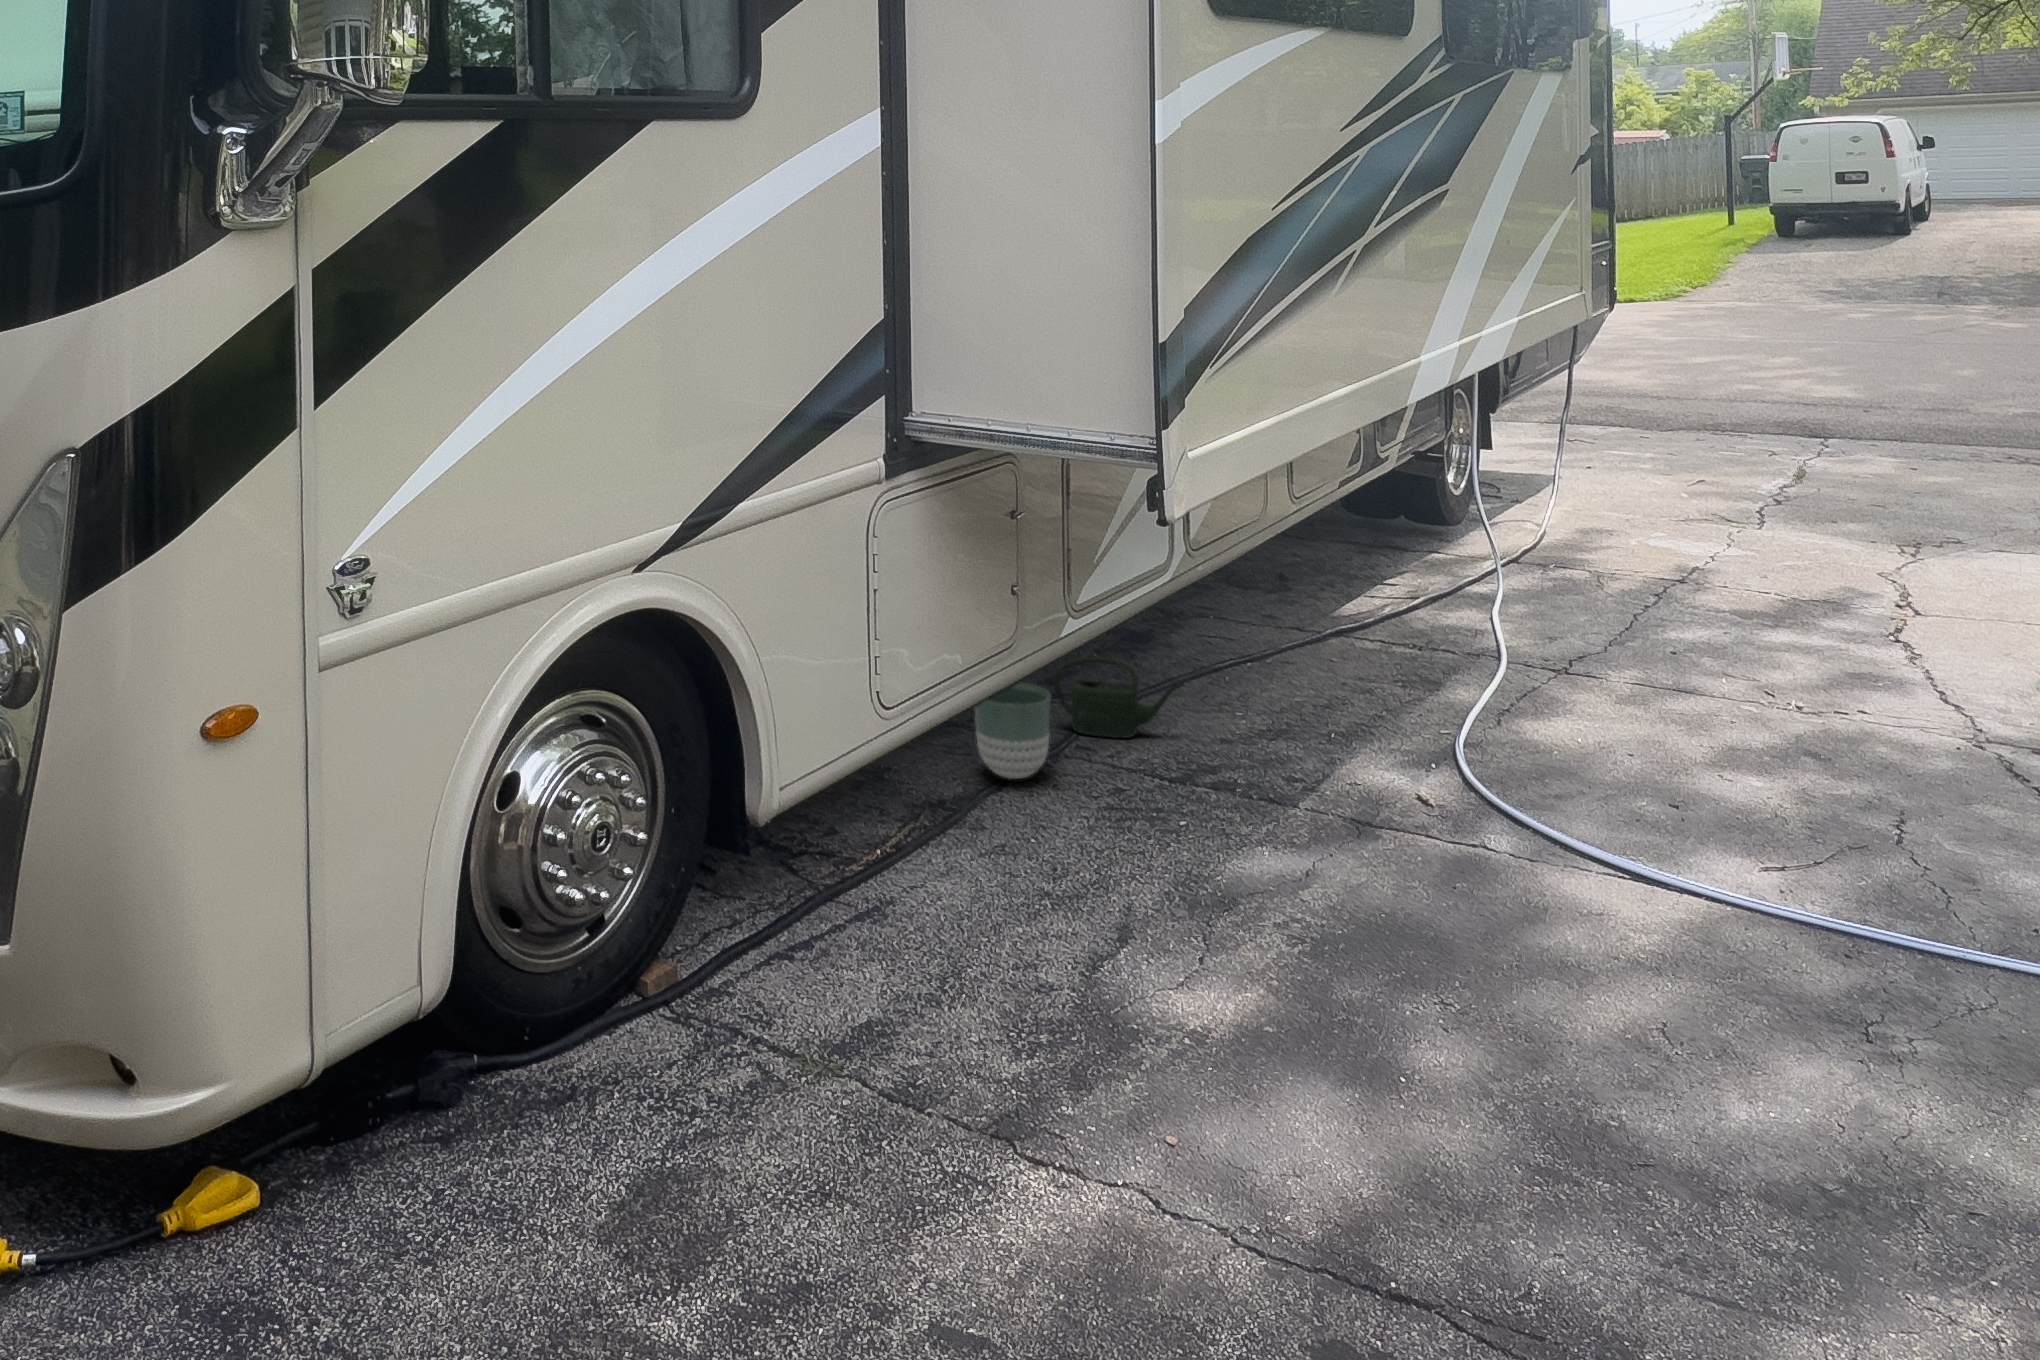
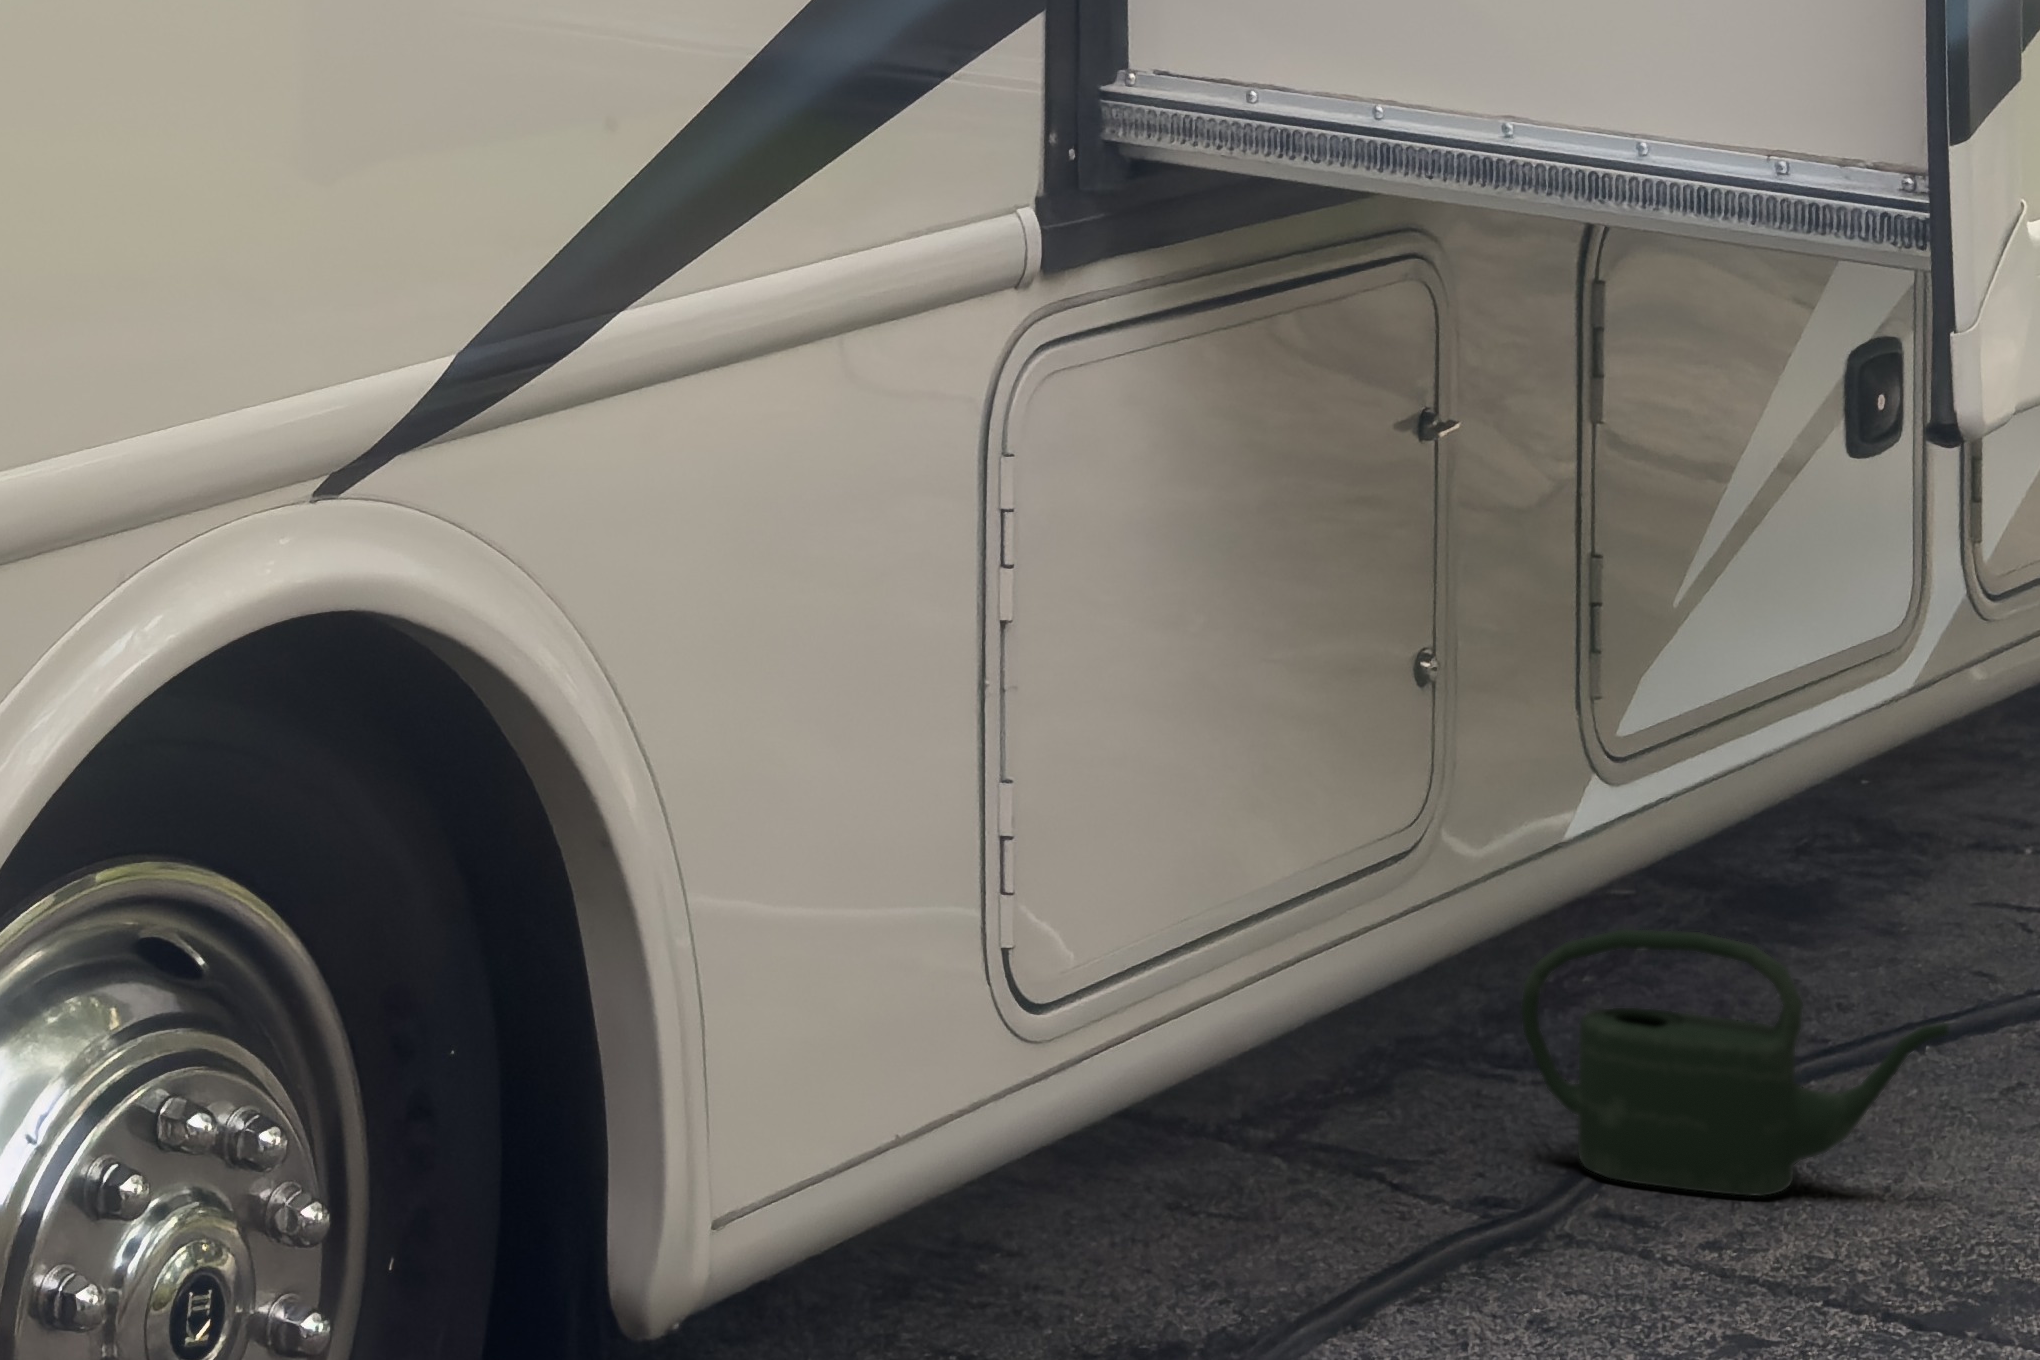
planter: present [975,683,1051,779] -> none [1271,989,1523,1299]

